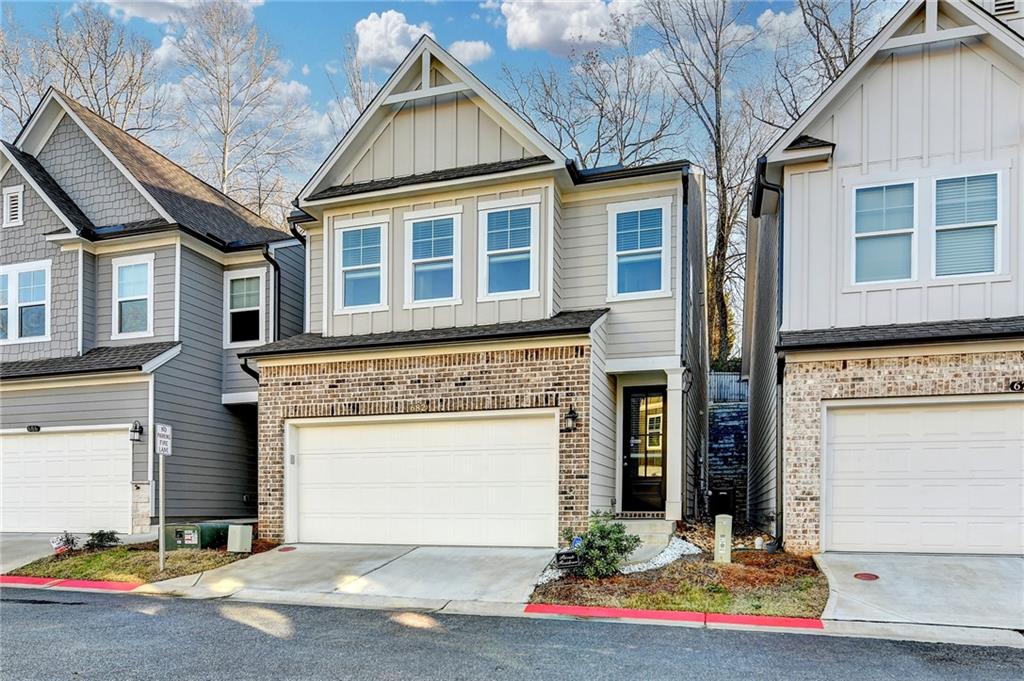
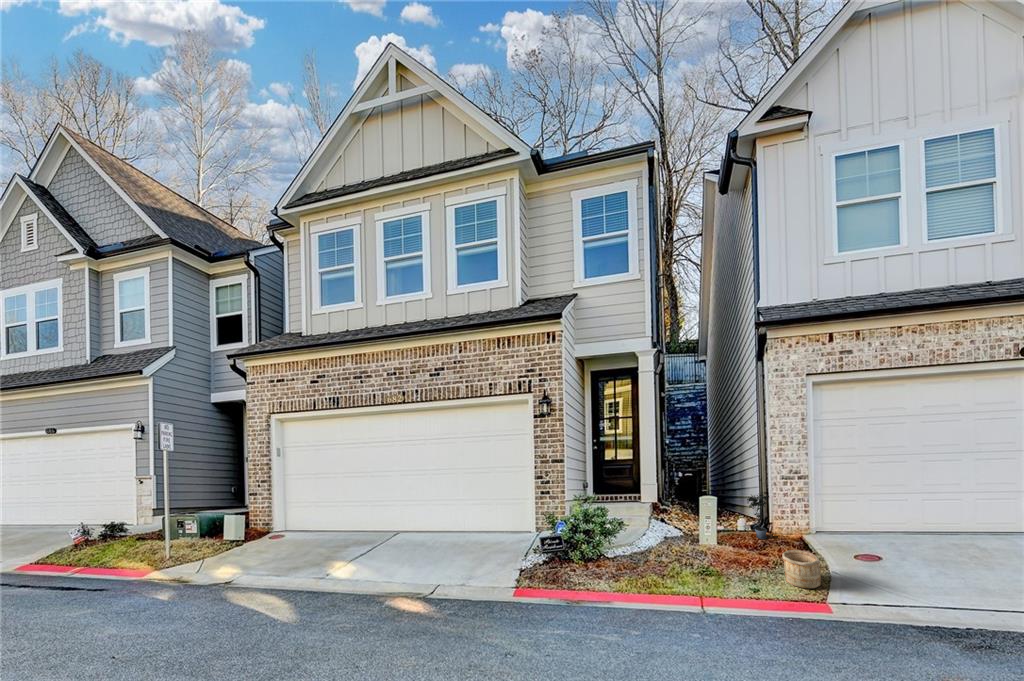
wooden bucket: none [771,549,802,576] -> present [782,550,821,588]

